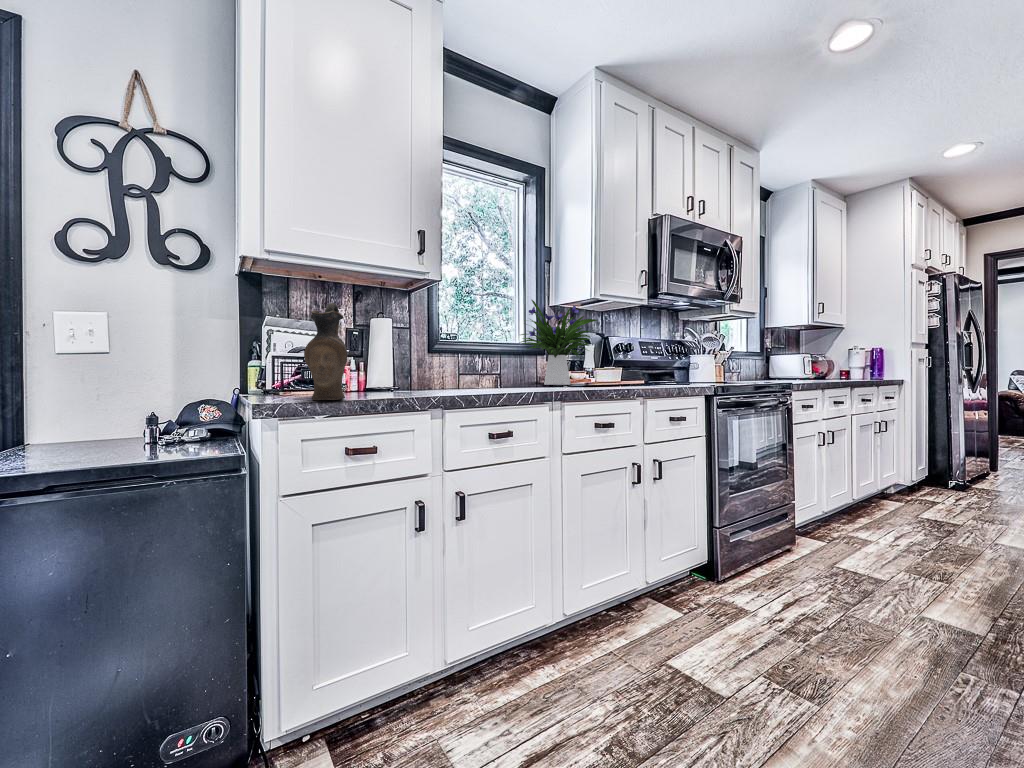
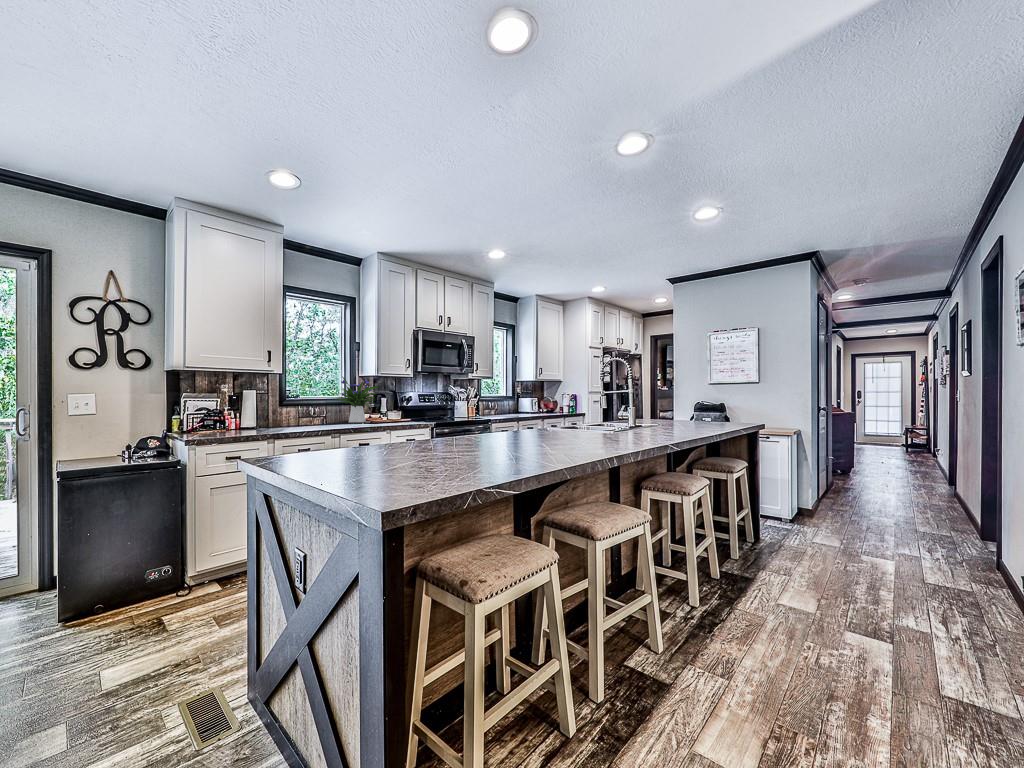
ceramic pitcher: present [304,303,347,400] -> none [207,389,229,436]

